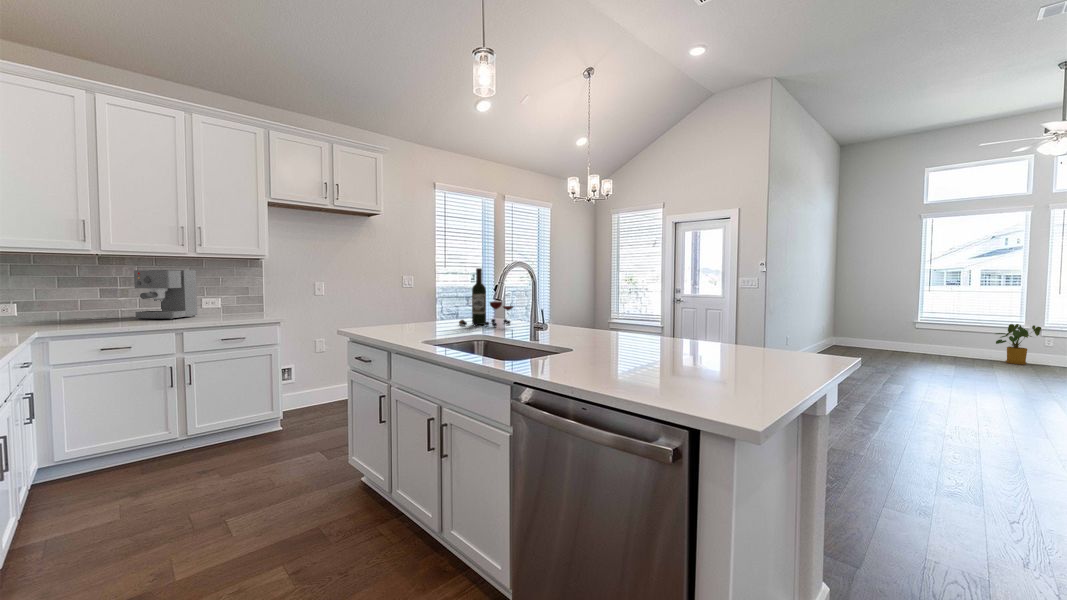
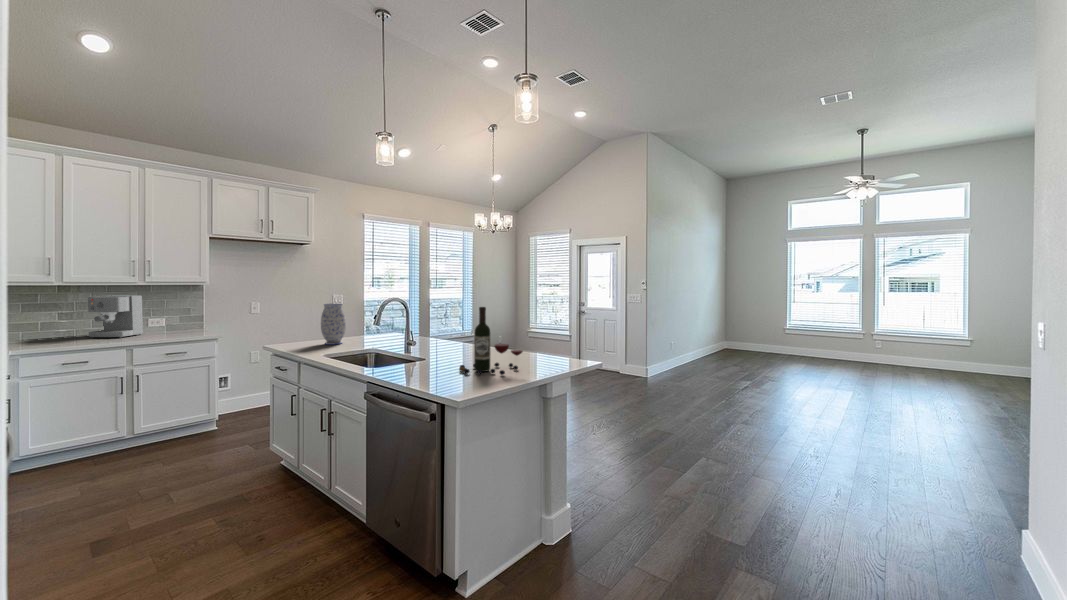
wine bottle: present [459,268,513,326] -> present [459,307,523,375]
vase: none [410,276,441,329] -> present [321,304,346,345]
house plant: present [996,324,1041,365] -> none [840,332,875,365]

